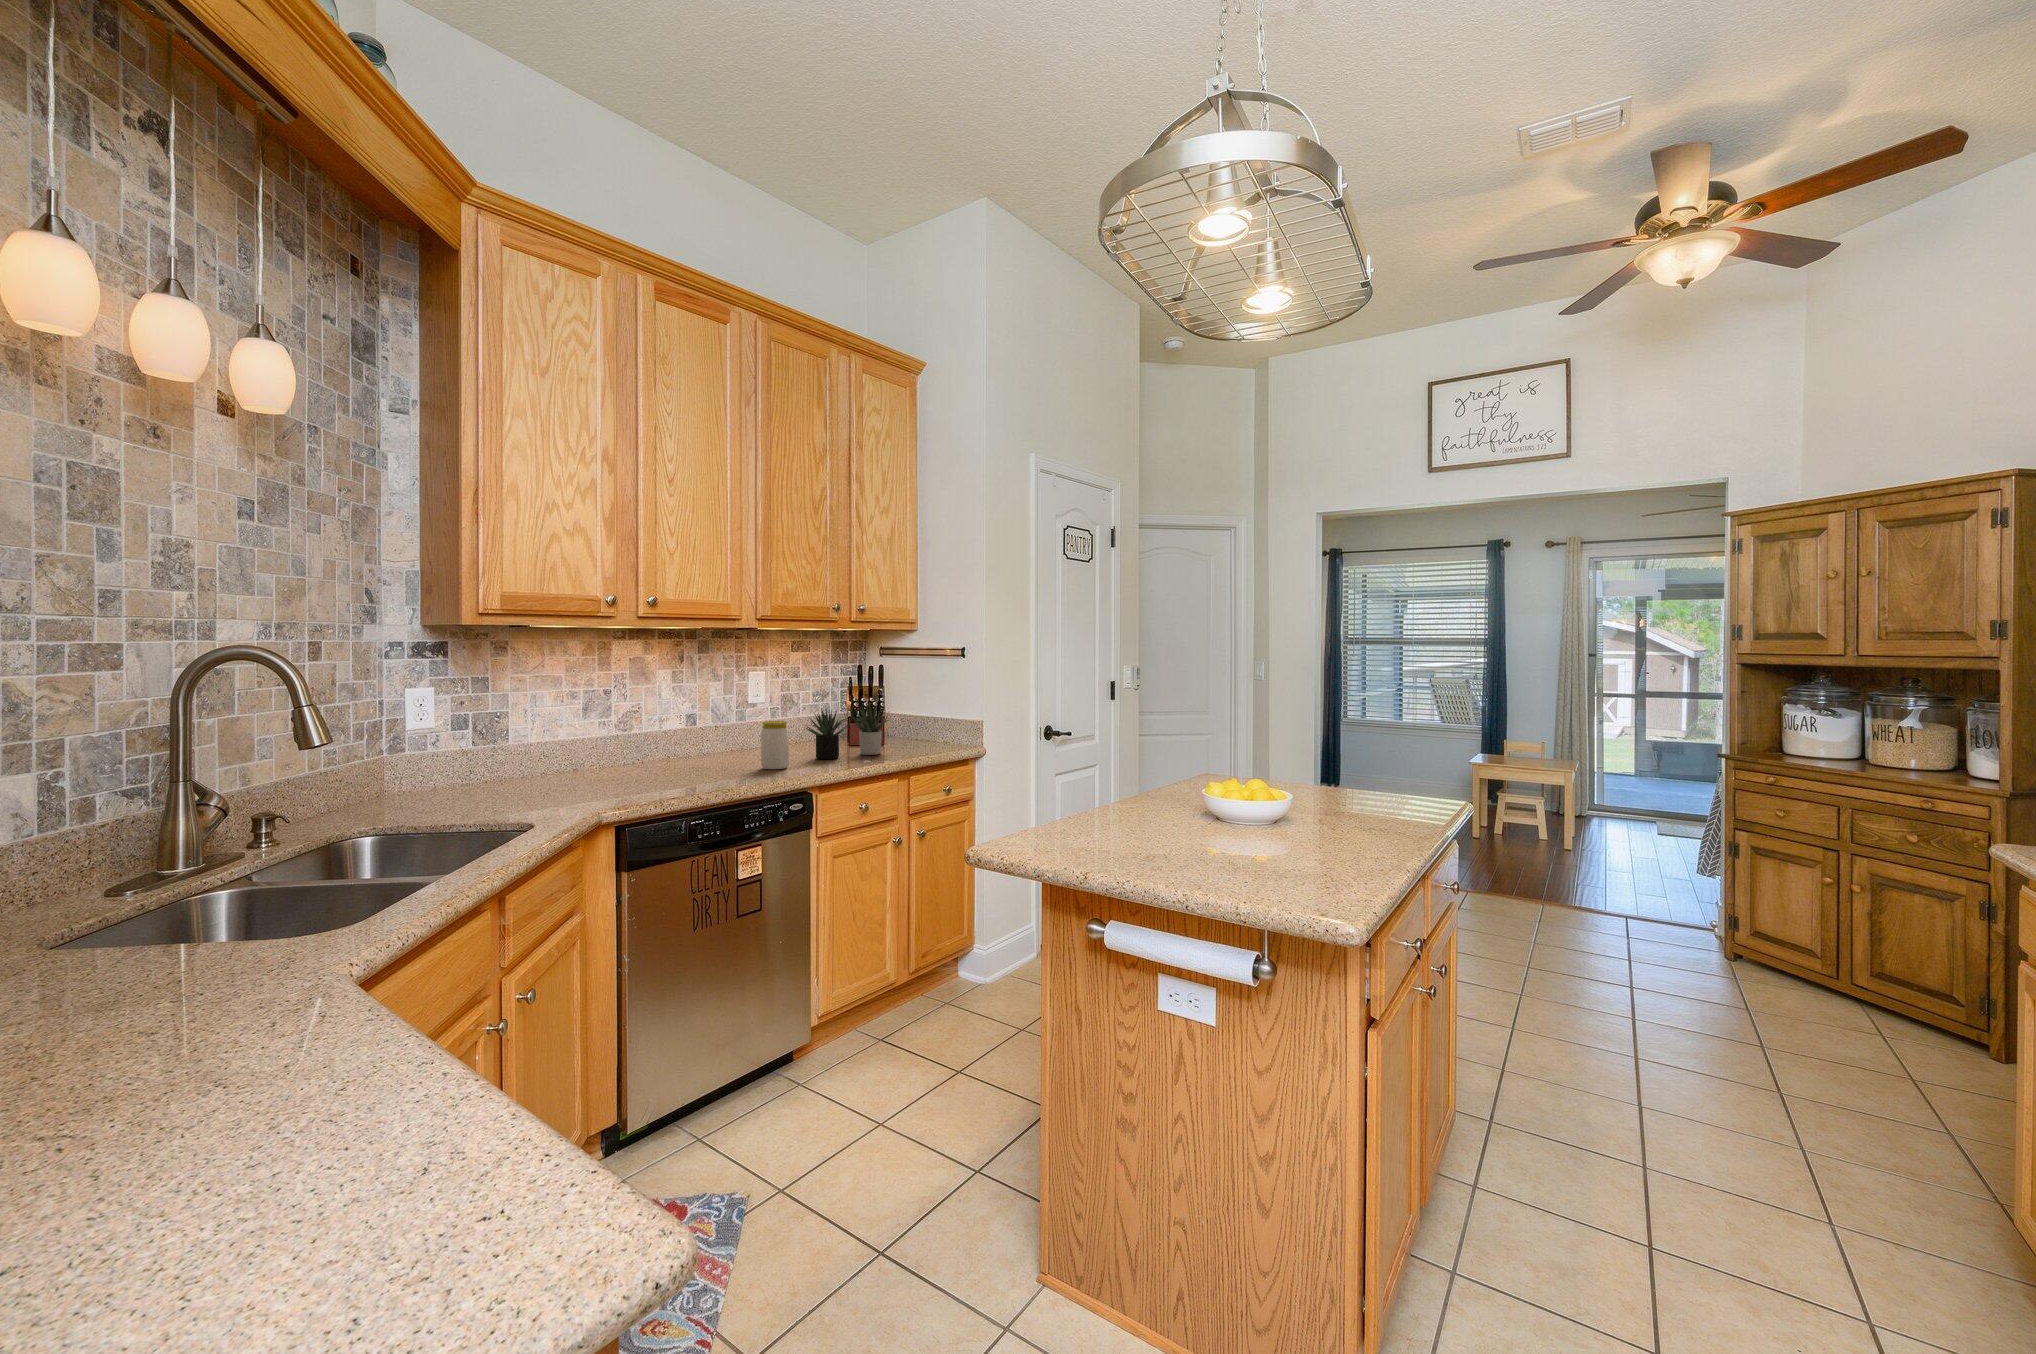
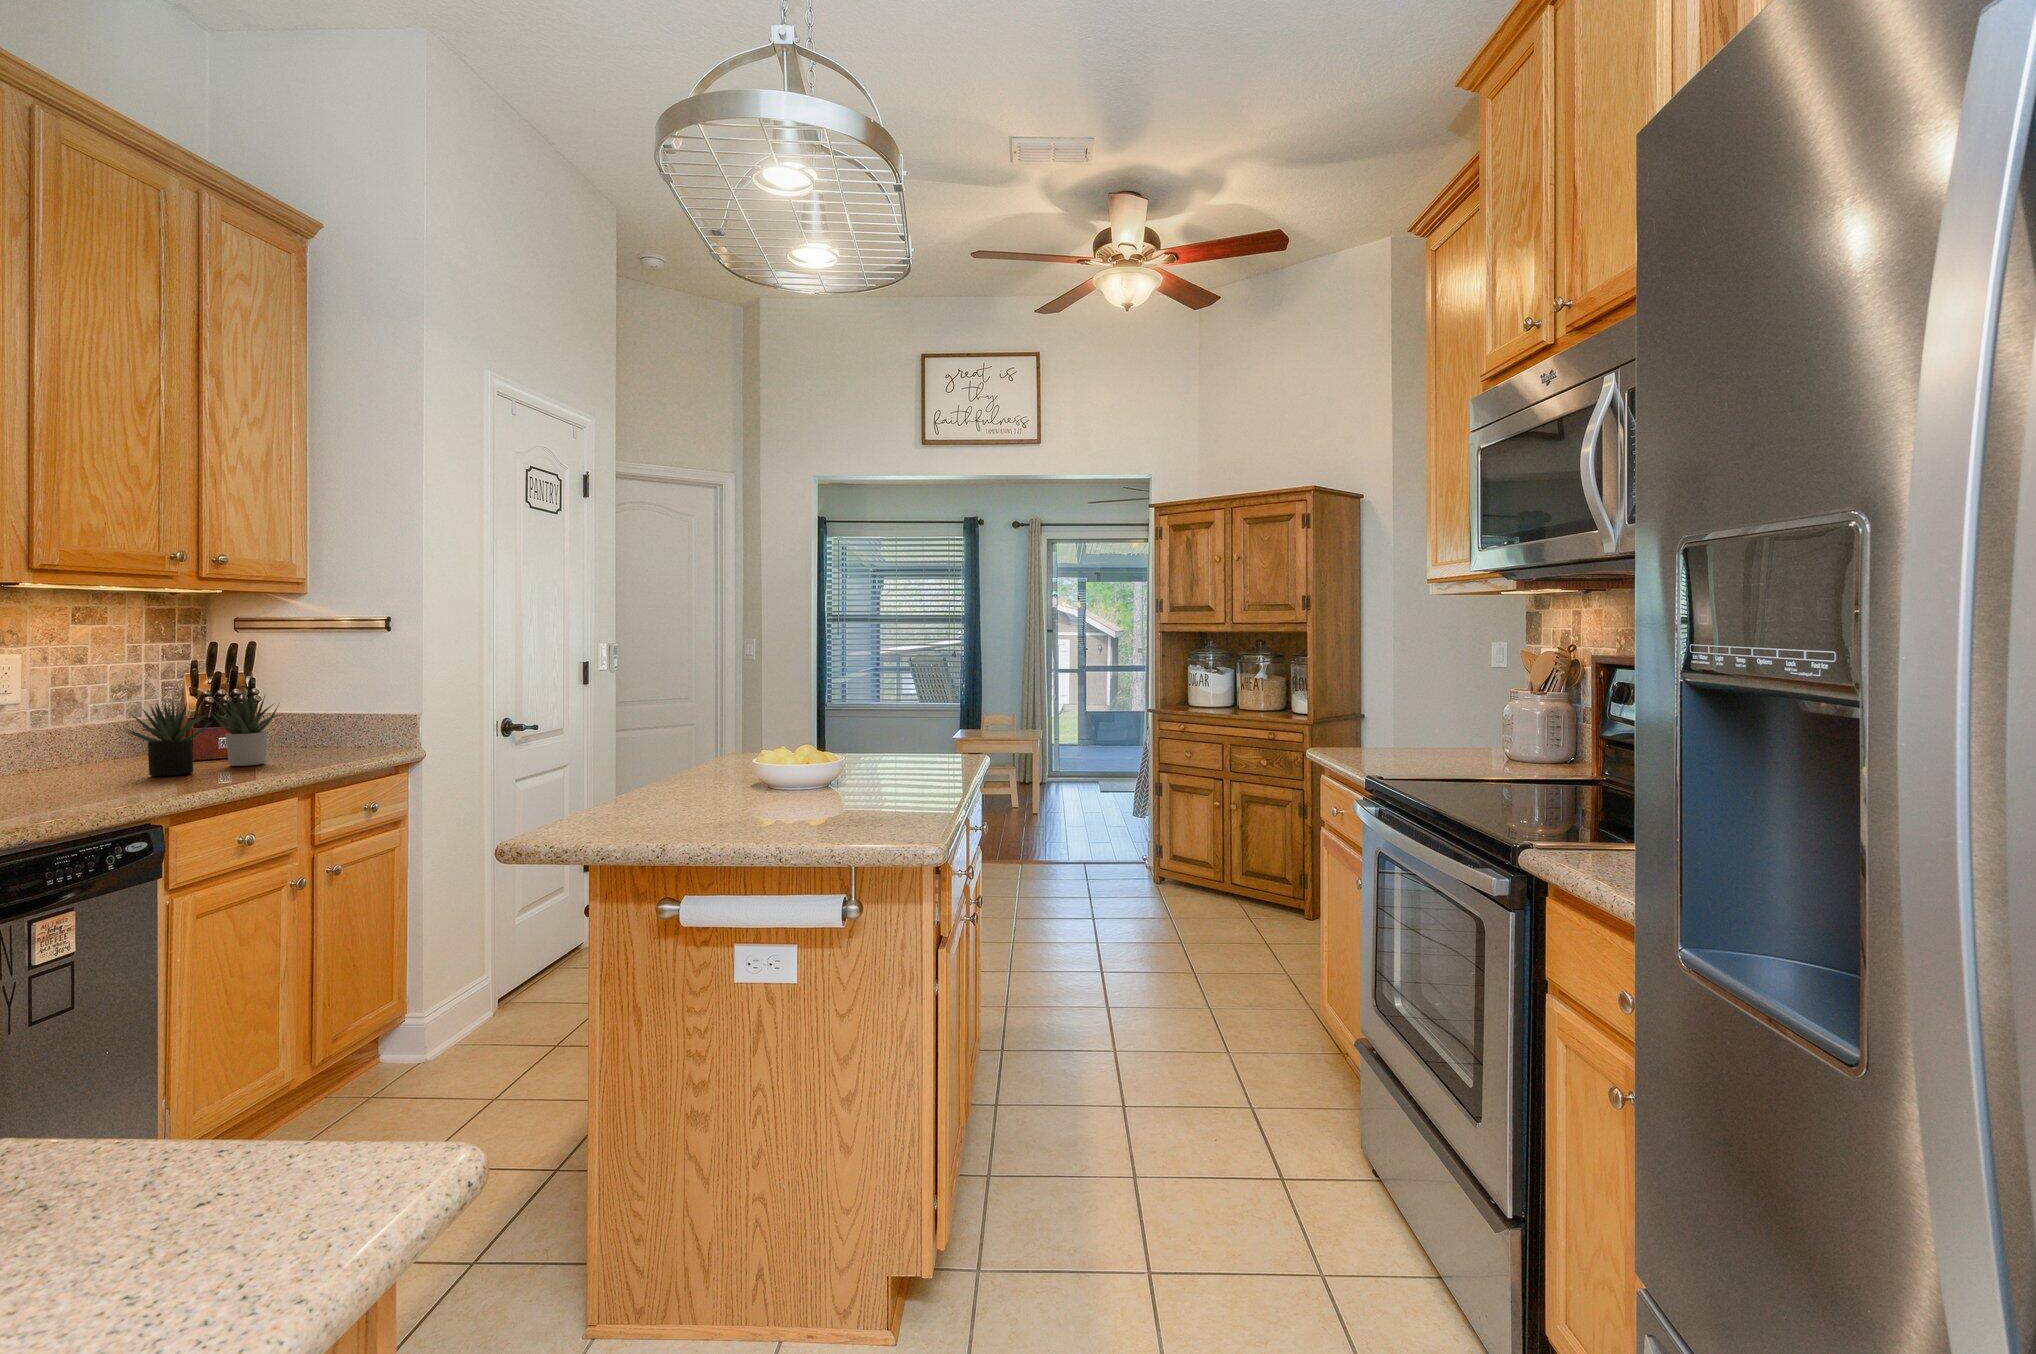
jar: present [761,721,789,769] -> none [47,721,106,796]

